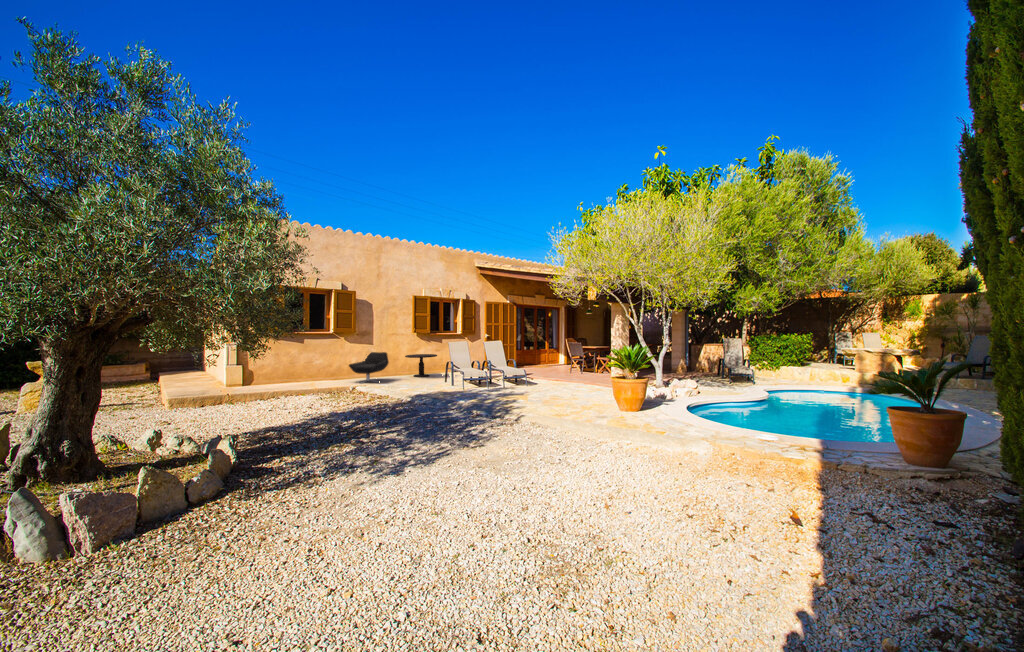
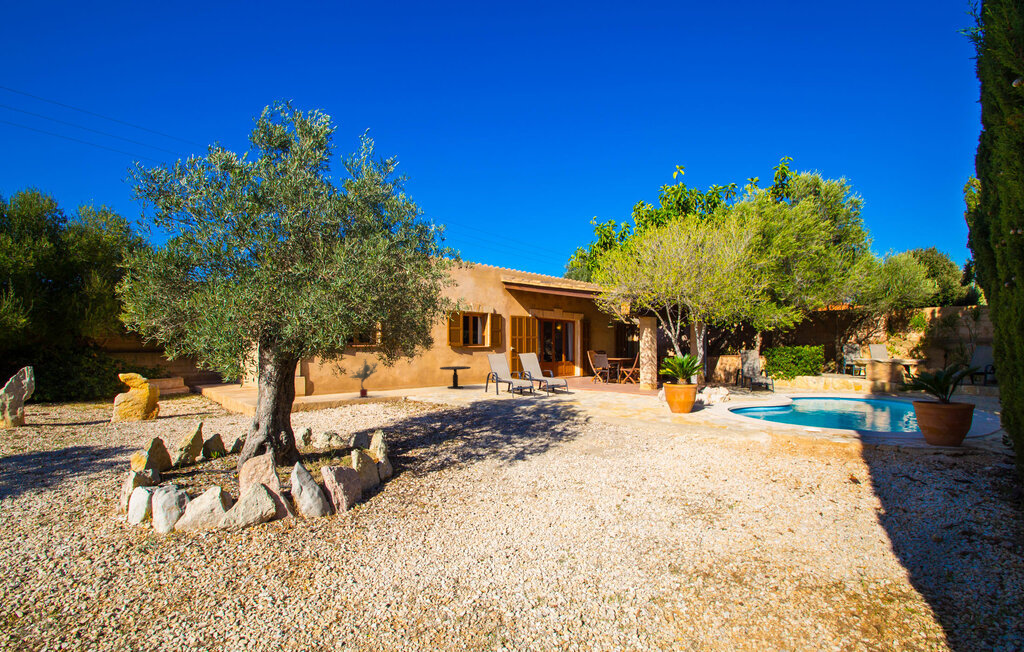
potted tree: none [302,347,335,386] -> present [350,359,377,397]
lounge chair: present [349,352,389,382] -> none [390,364,427,395]

